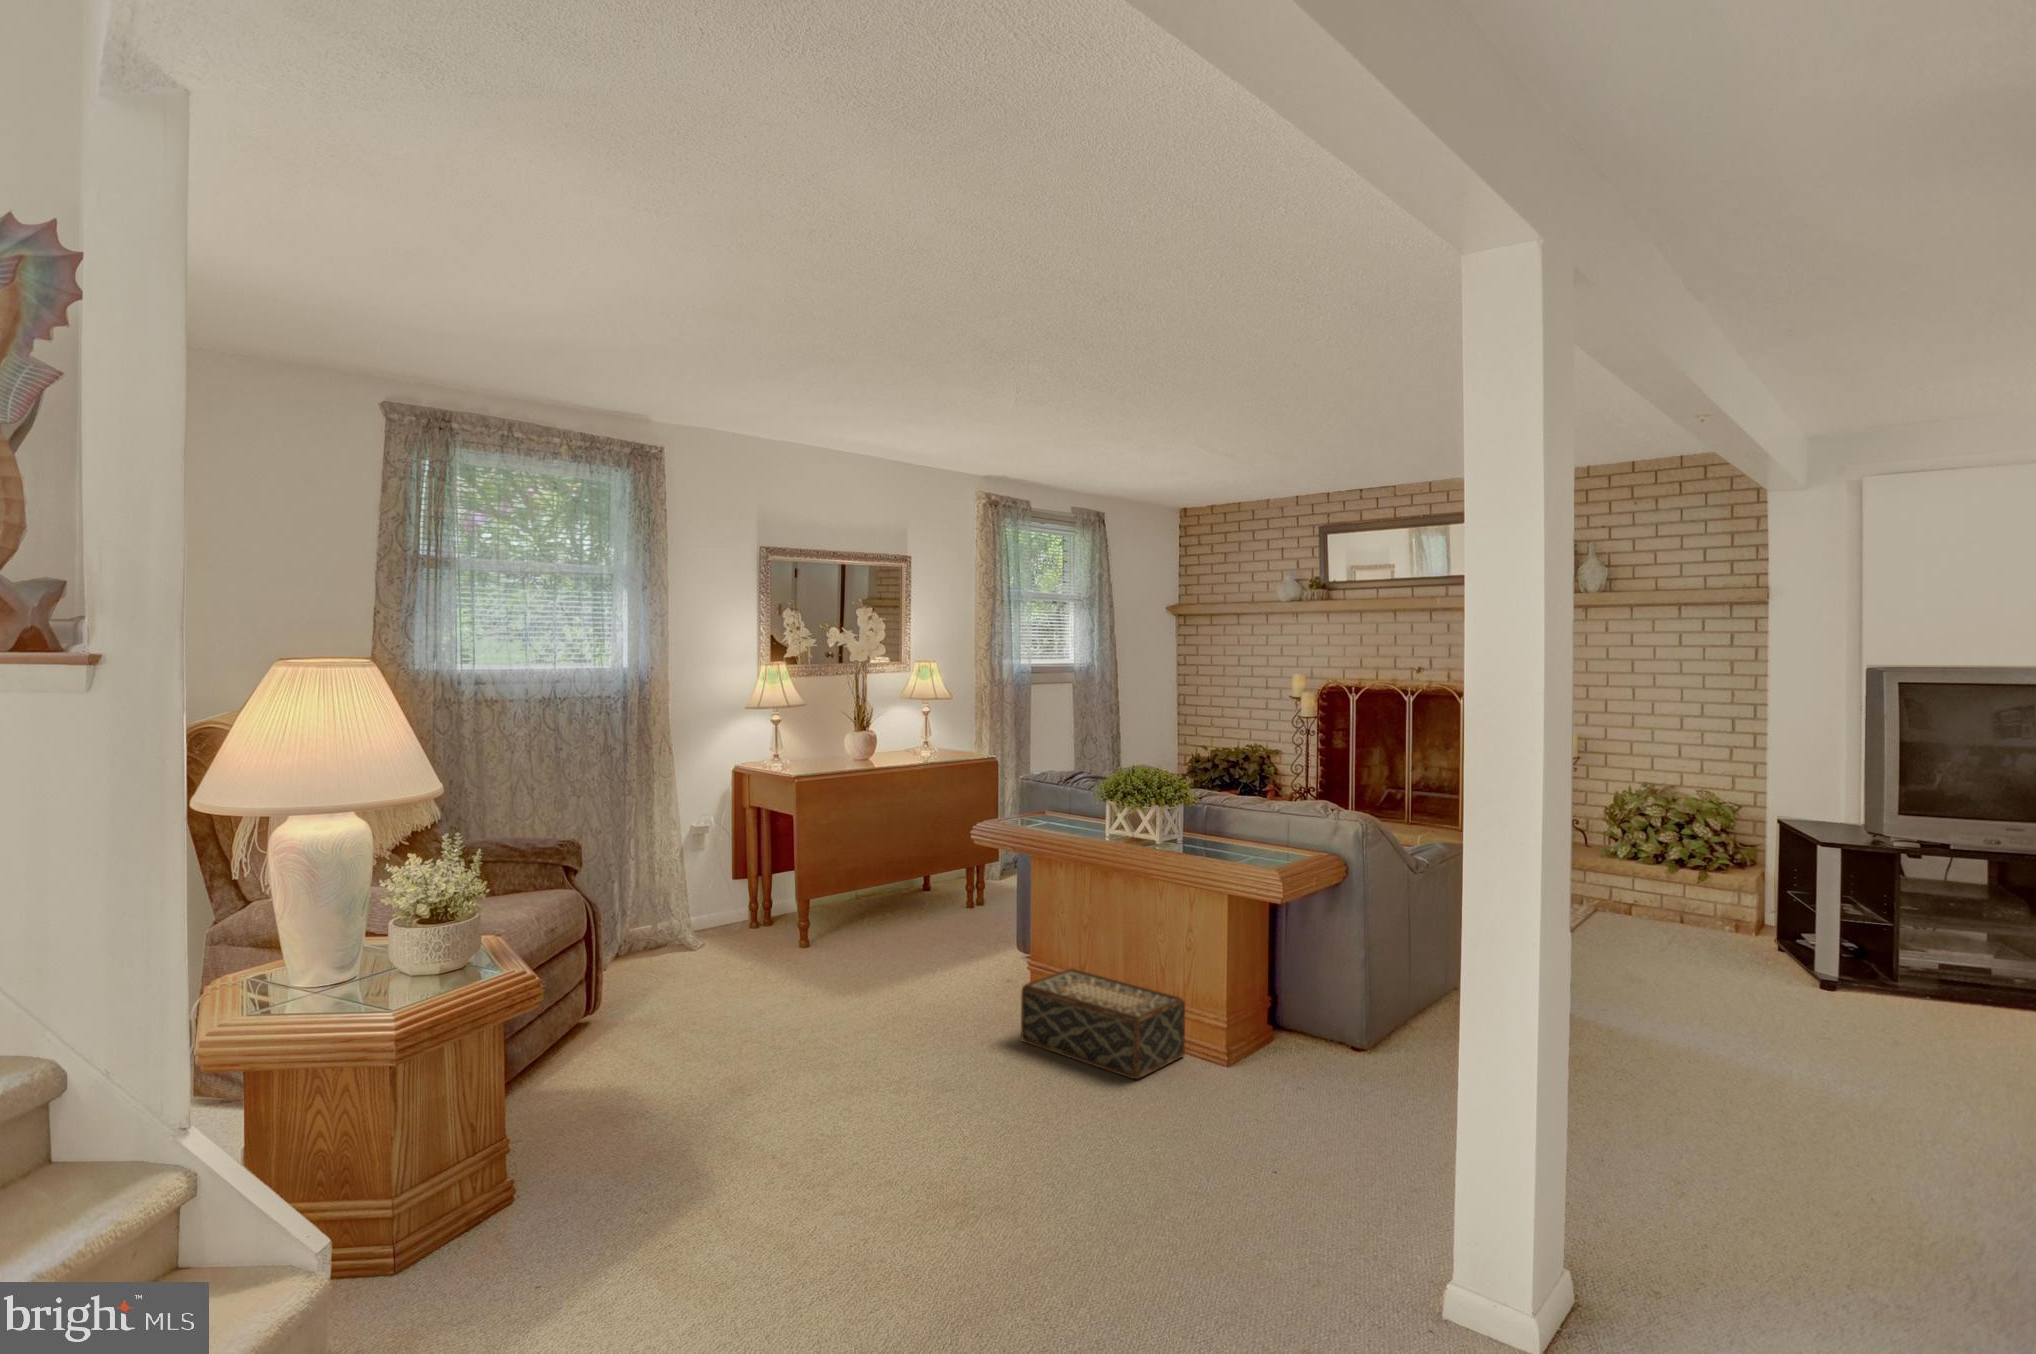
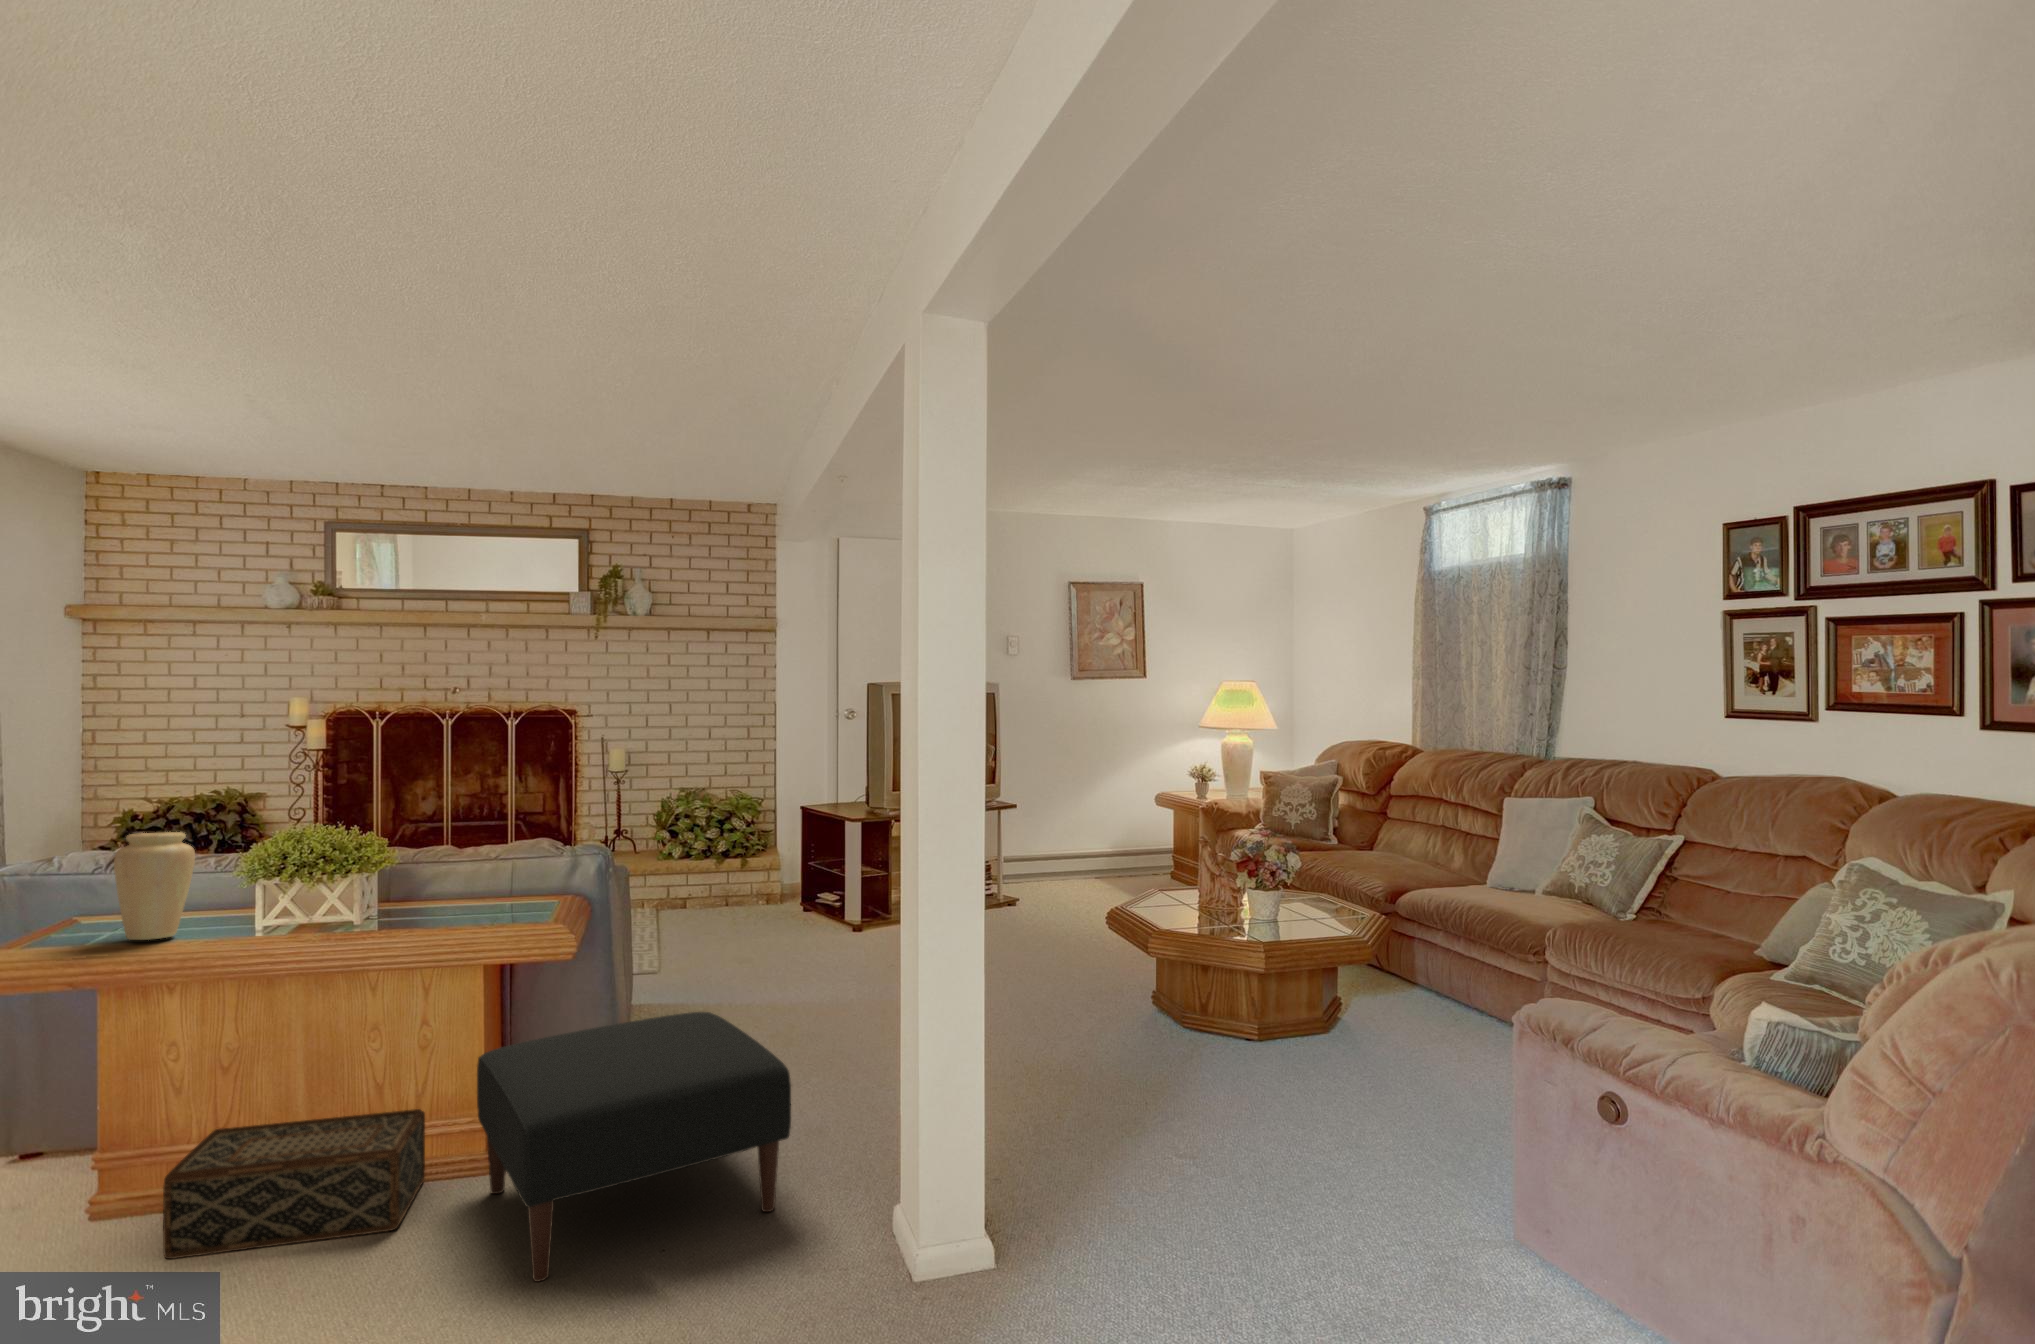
vase: none [1031,755,1075,829] -> present [114,832,195,940]
ottoman: none [1163,965,1423,1200] -> present [477,1012,791,1282]

